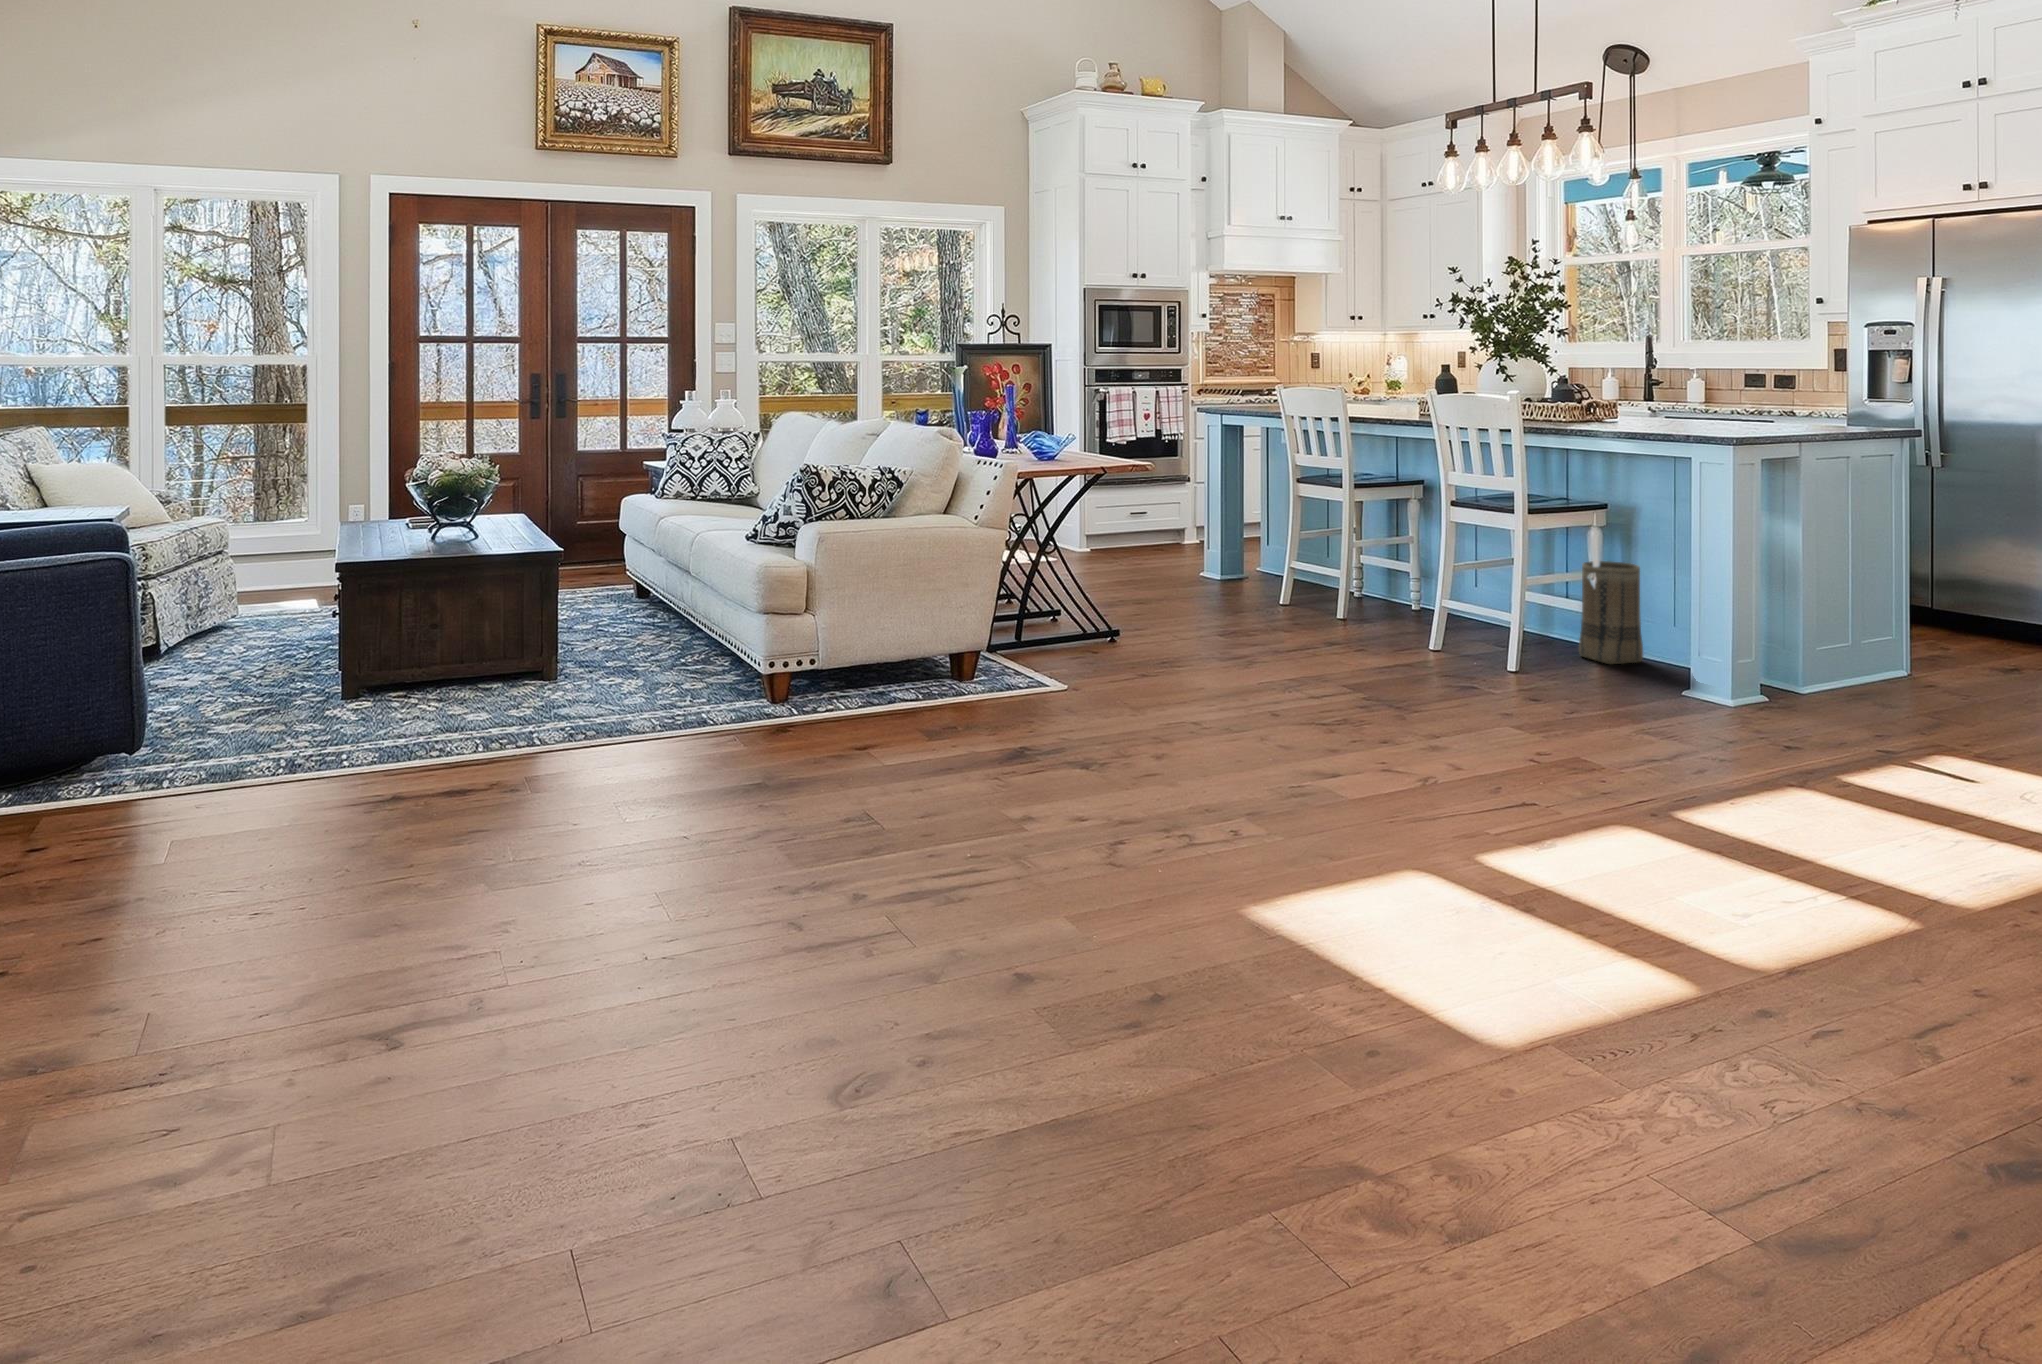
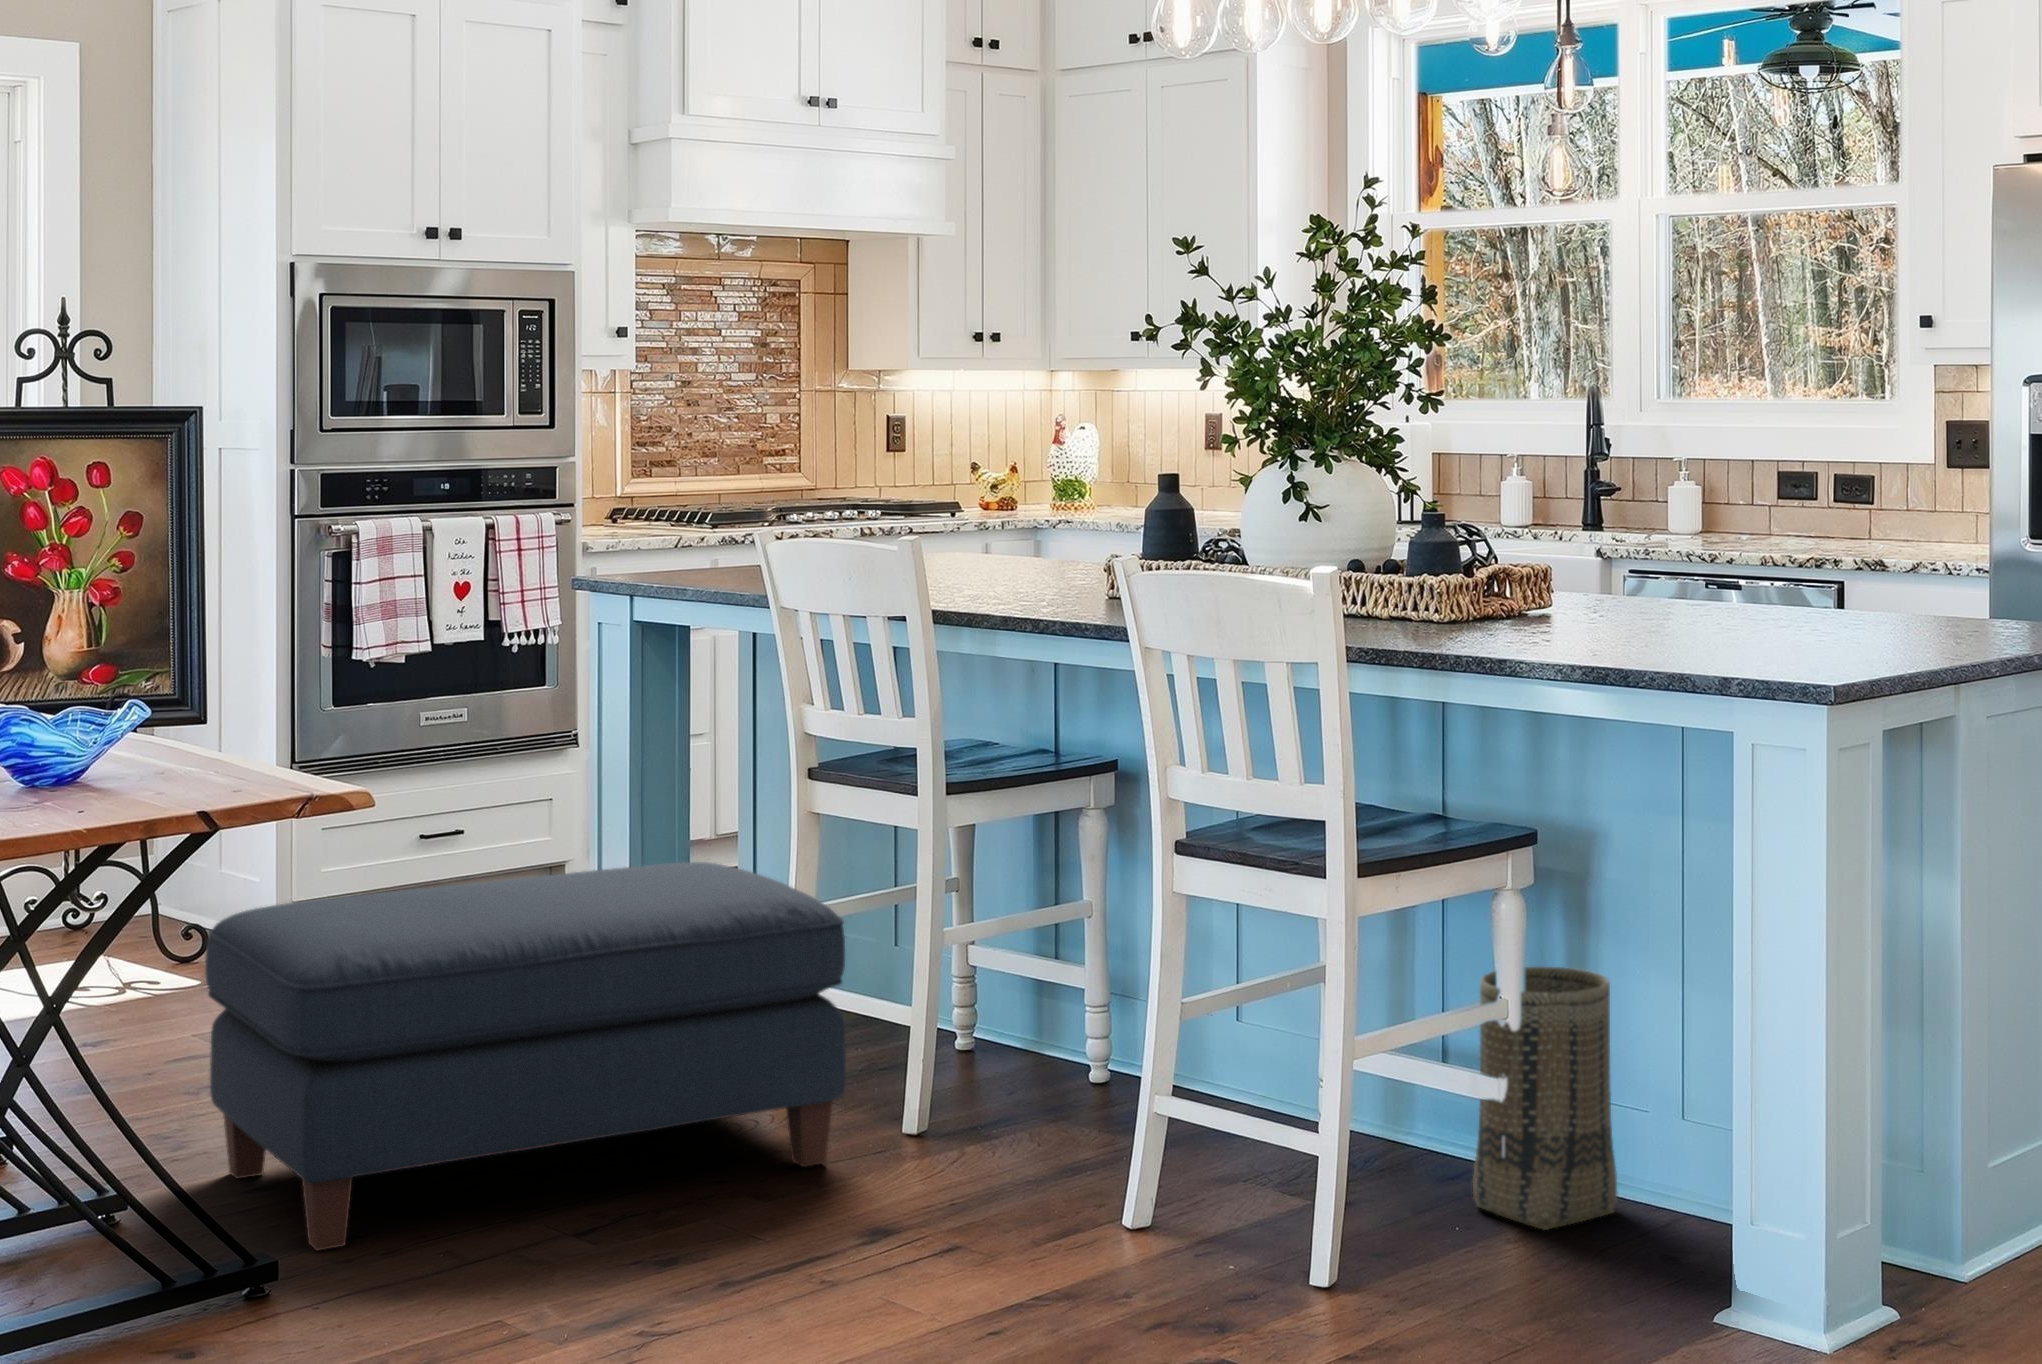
ottoman: none [1079,513,1316,635] -> present [205,862,846,1251]

